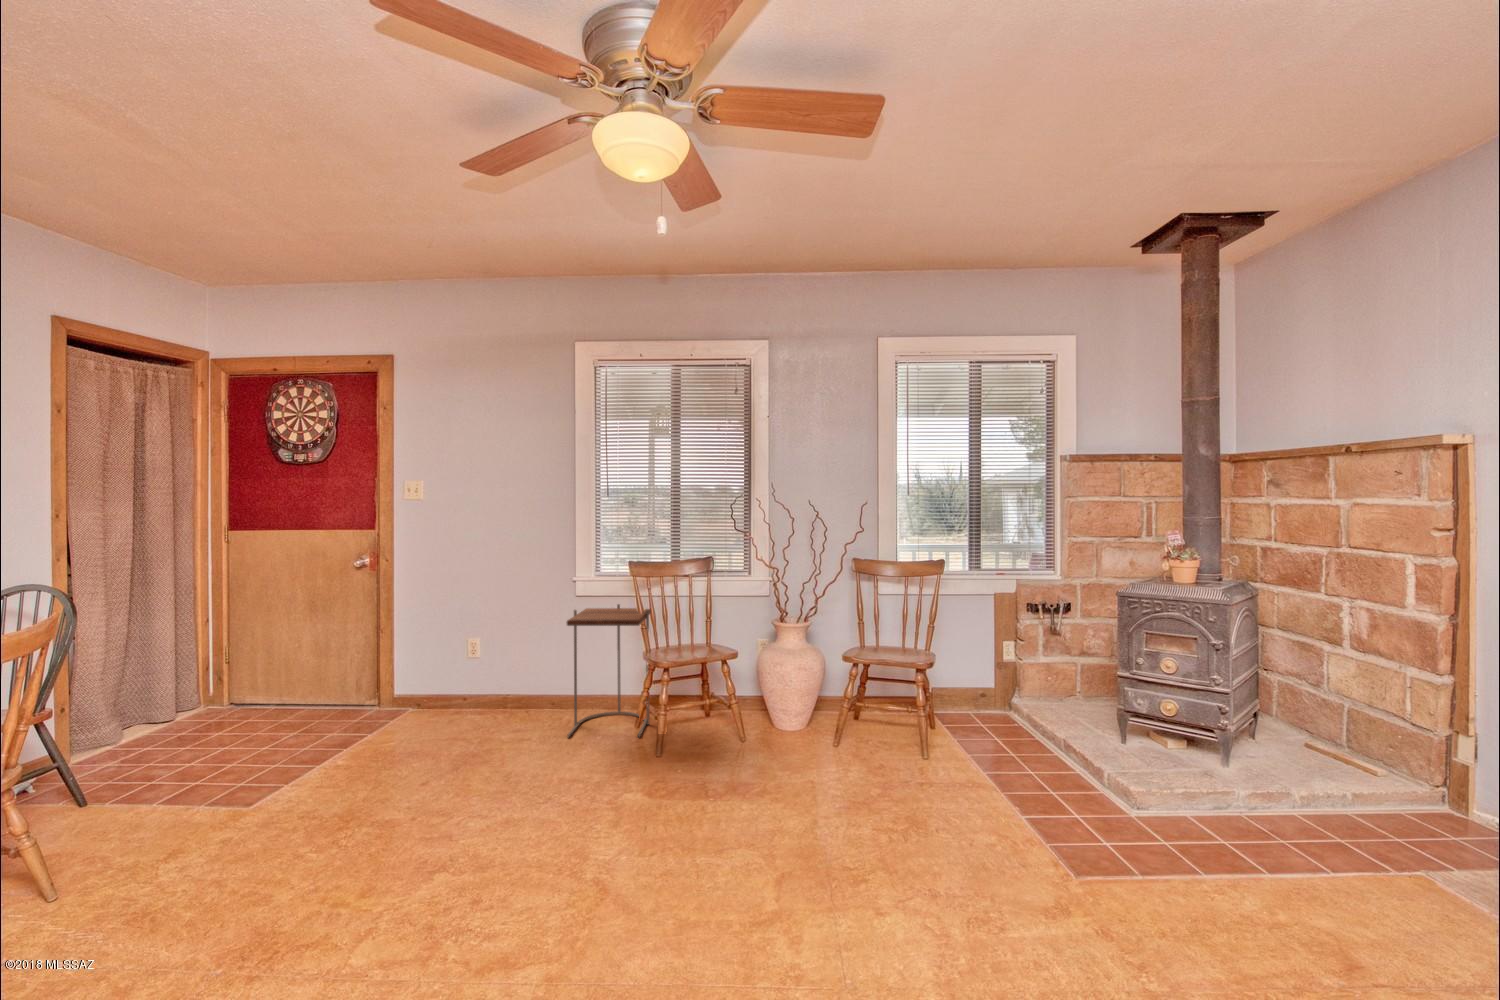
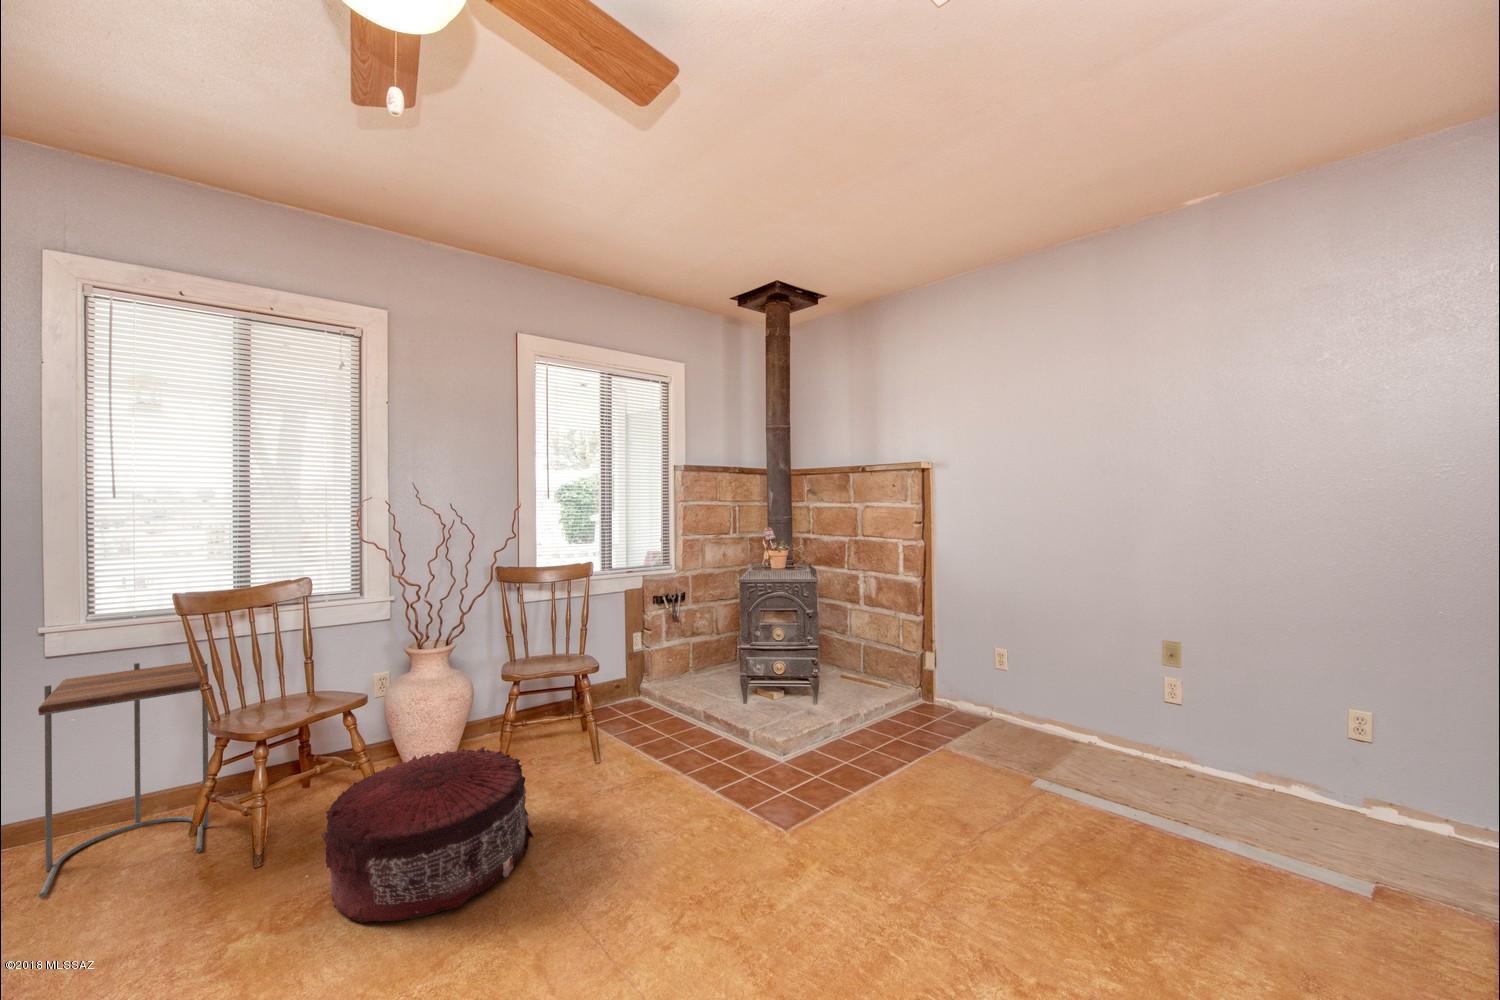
pouf: none [684,703,830,821] -> present [322,747,533,923]

